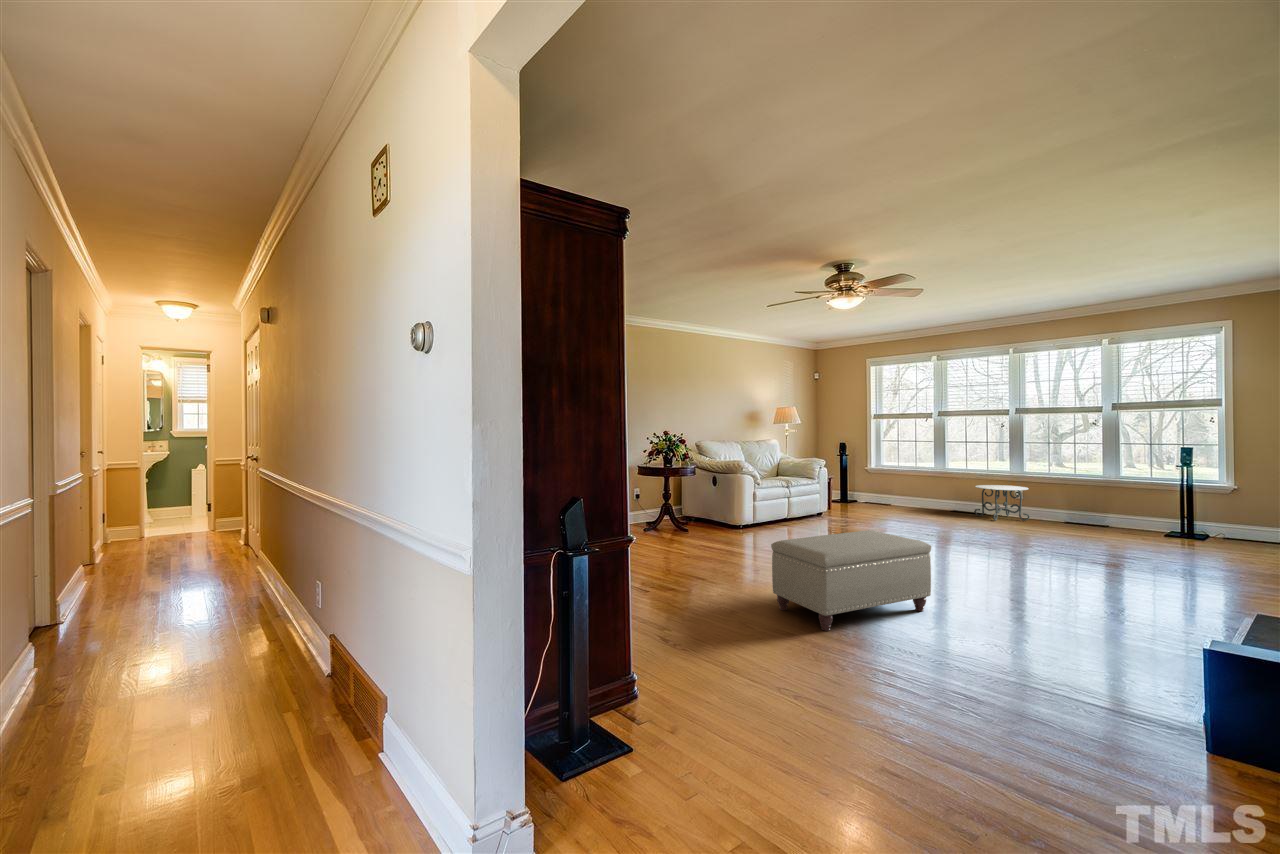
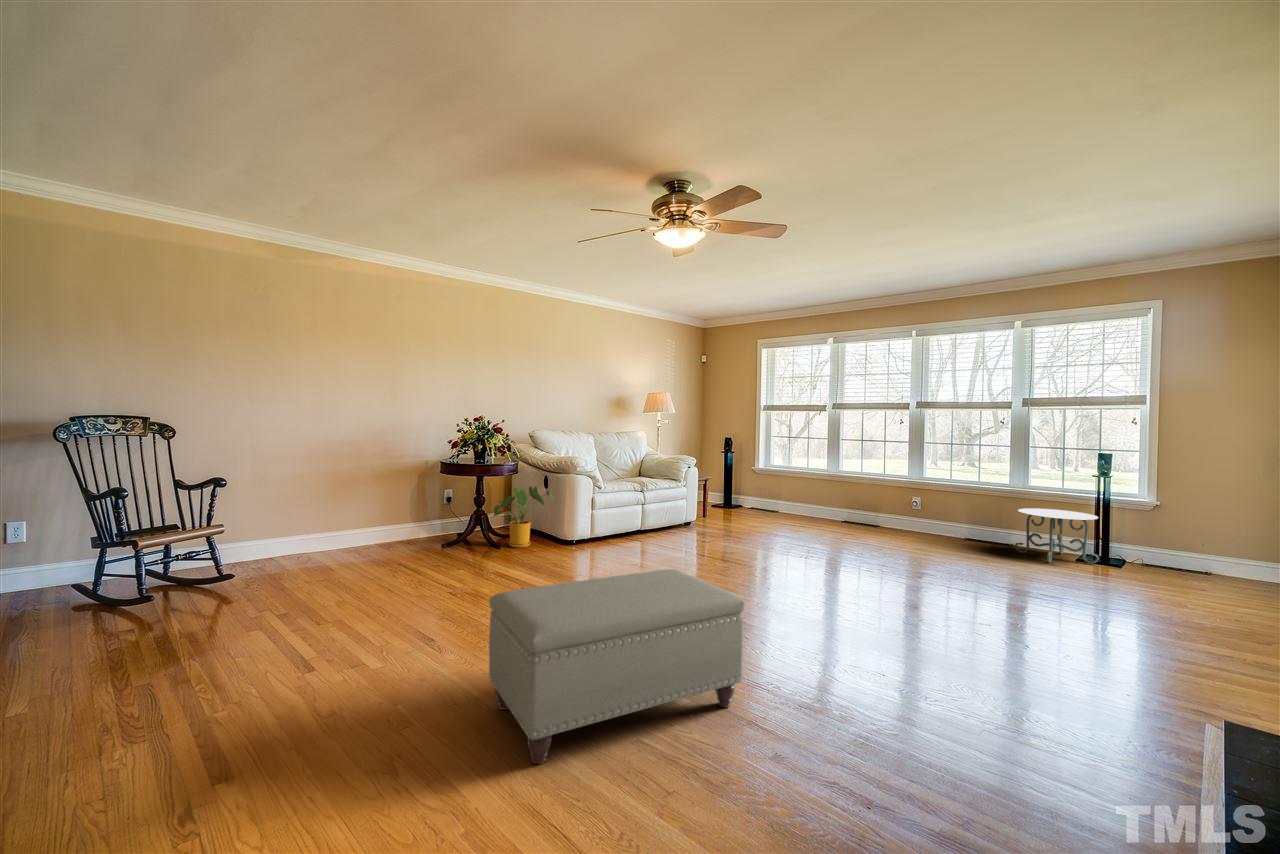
house plant: none [682,484,727,530] -> present [493,486,554,548]
side table: present [974,485,1030,521] -> present [1015,508,1099,564]

